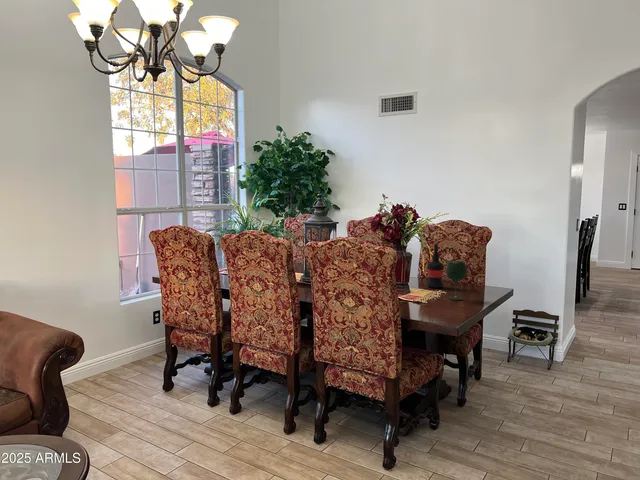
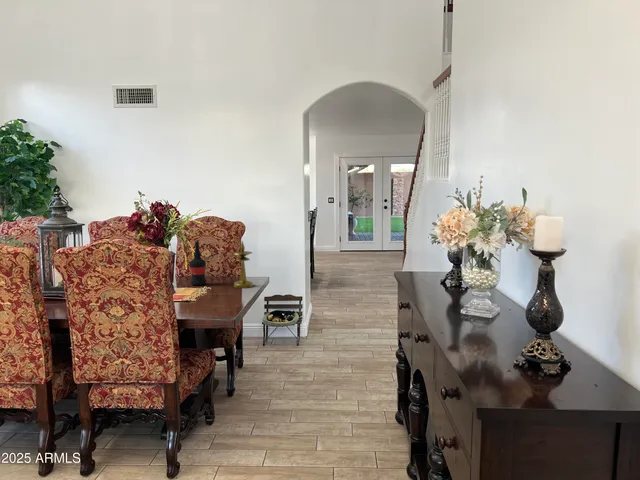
candlestick: none [470,247,493,297] -> present [233,241,253,288]
wine glass: present [446,261,467,300] -> none [212,256,232,294]

